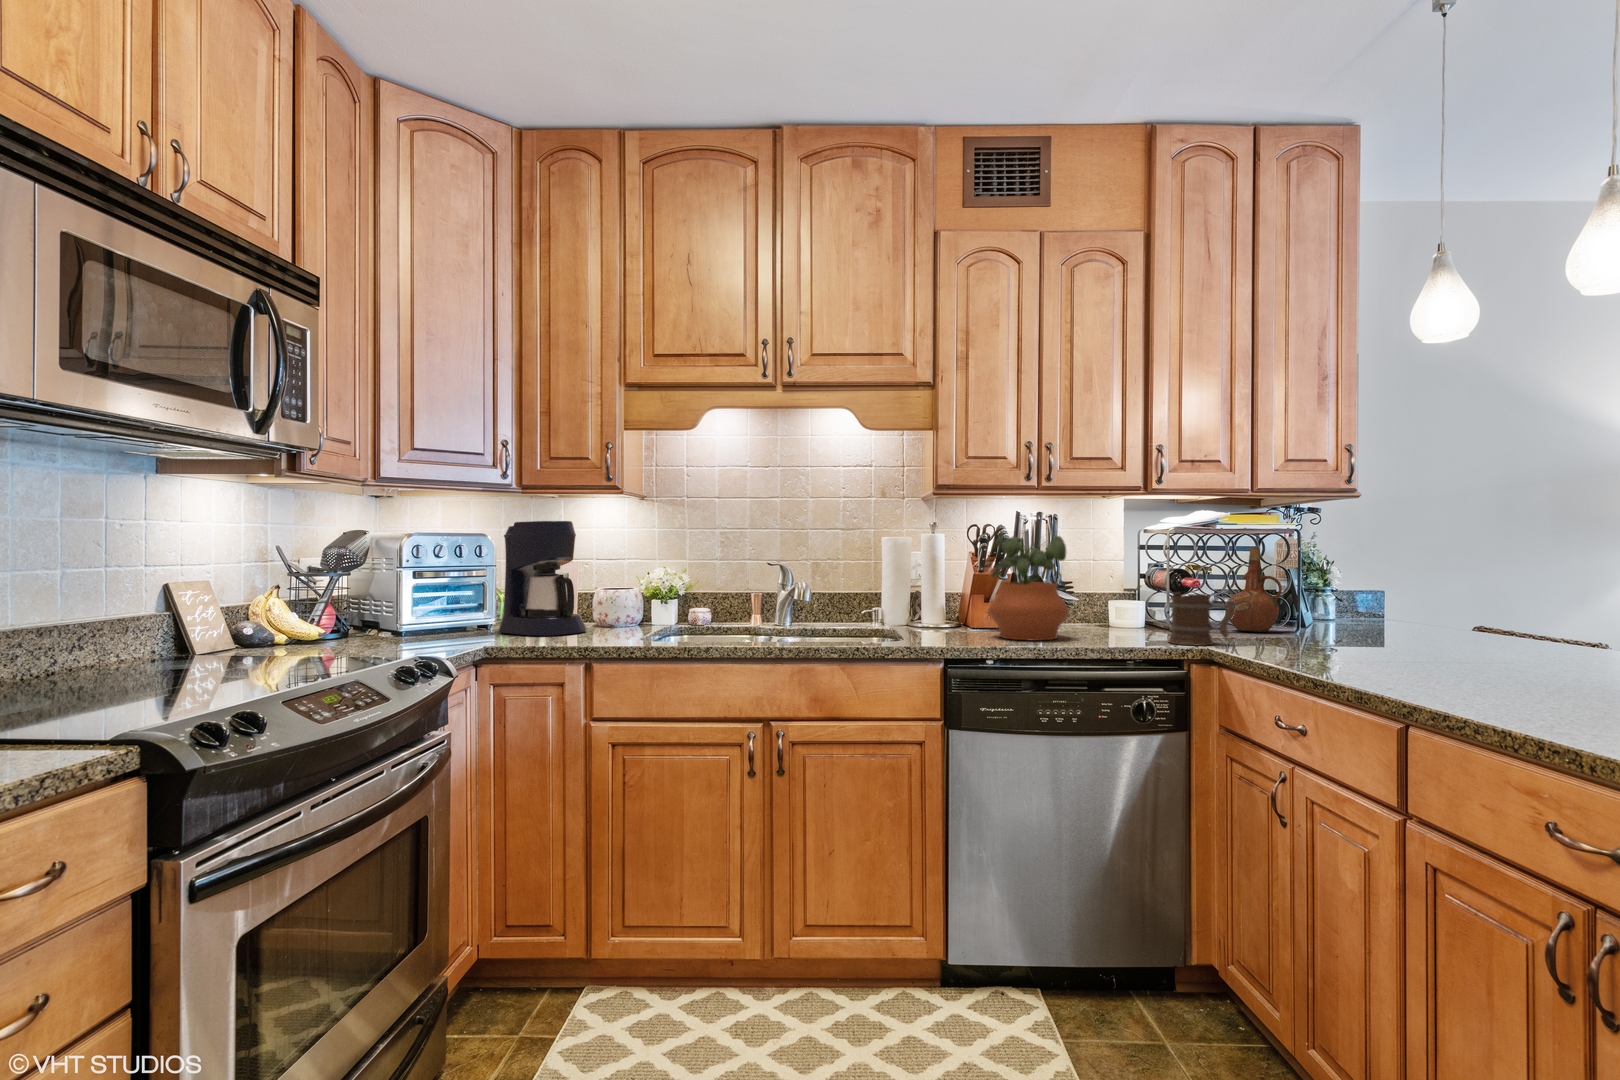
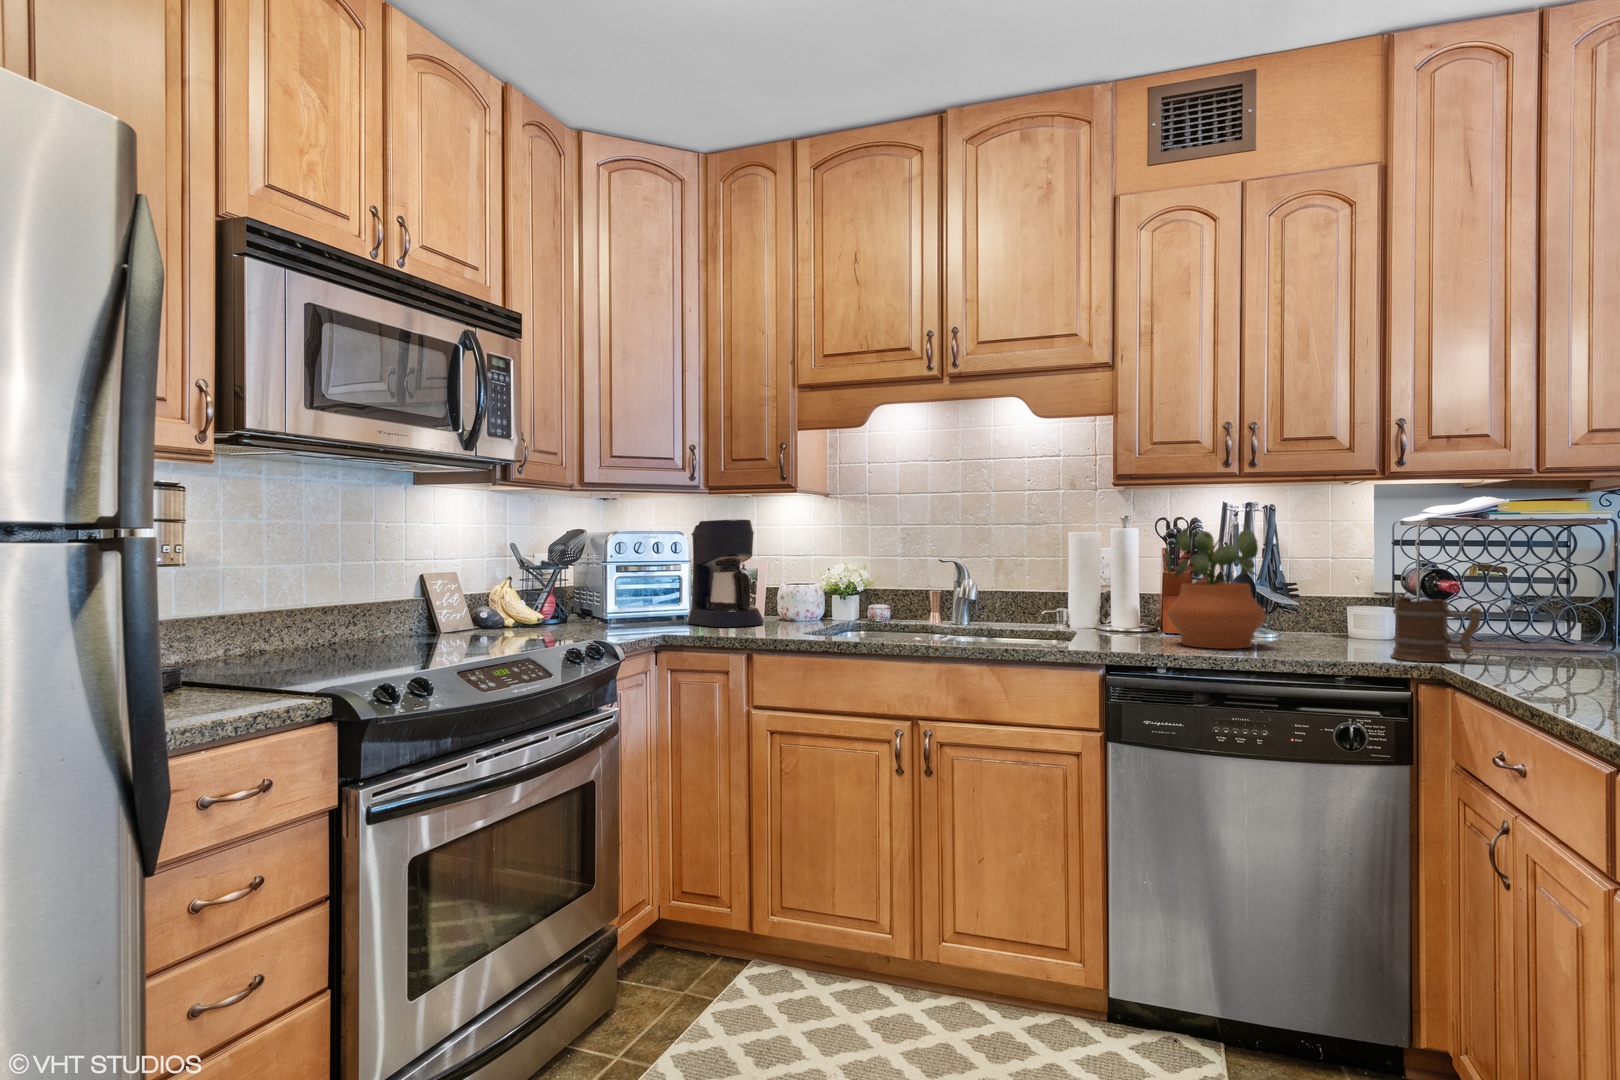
ceramic pitcher: present [1226,547,1282,632] -> none [1501,542,1583,649]

